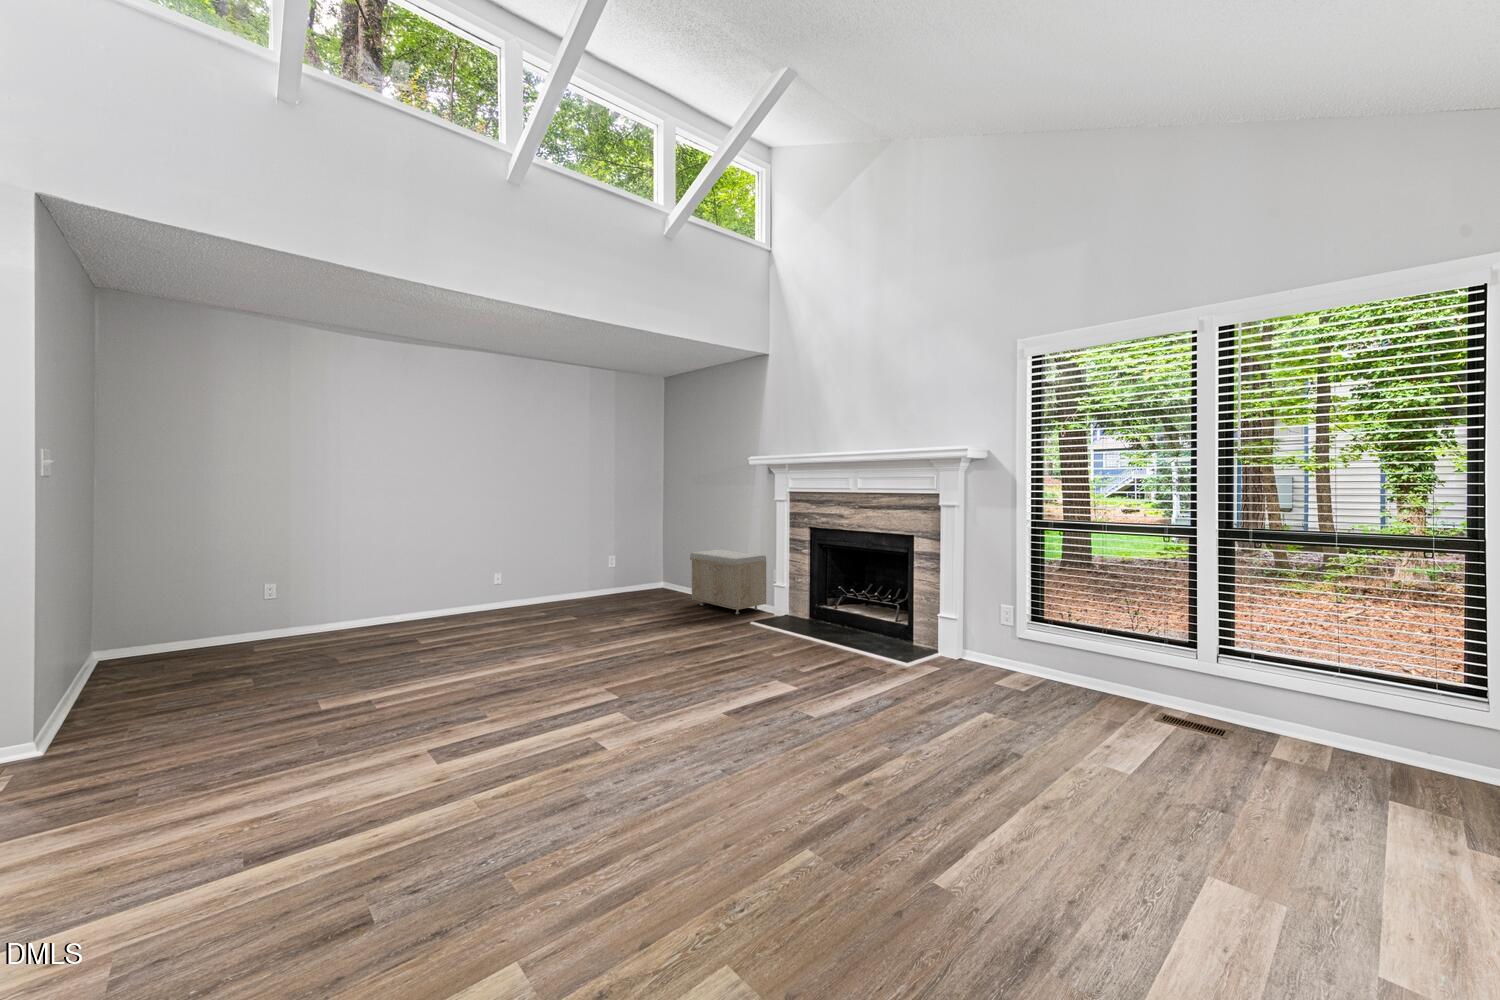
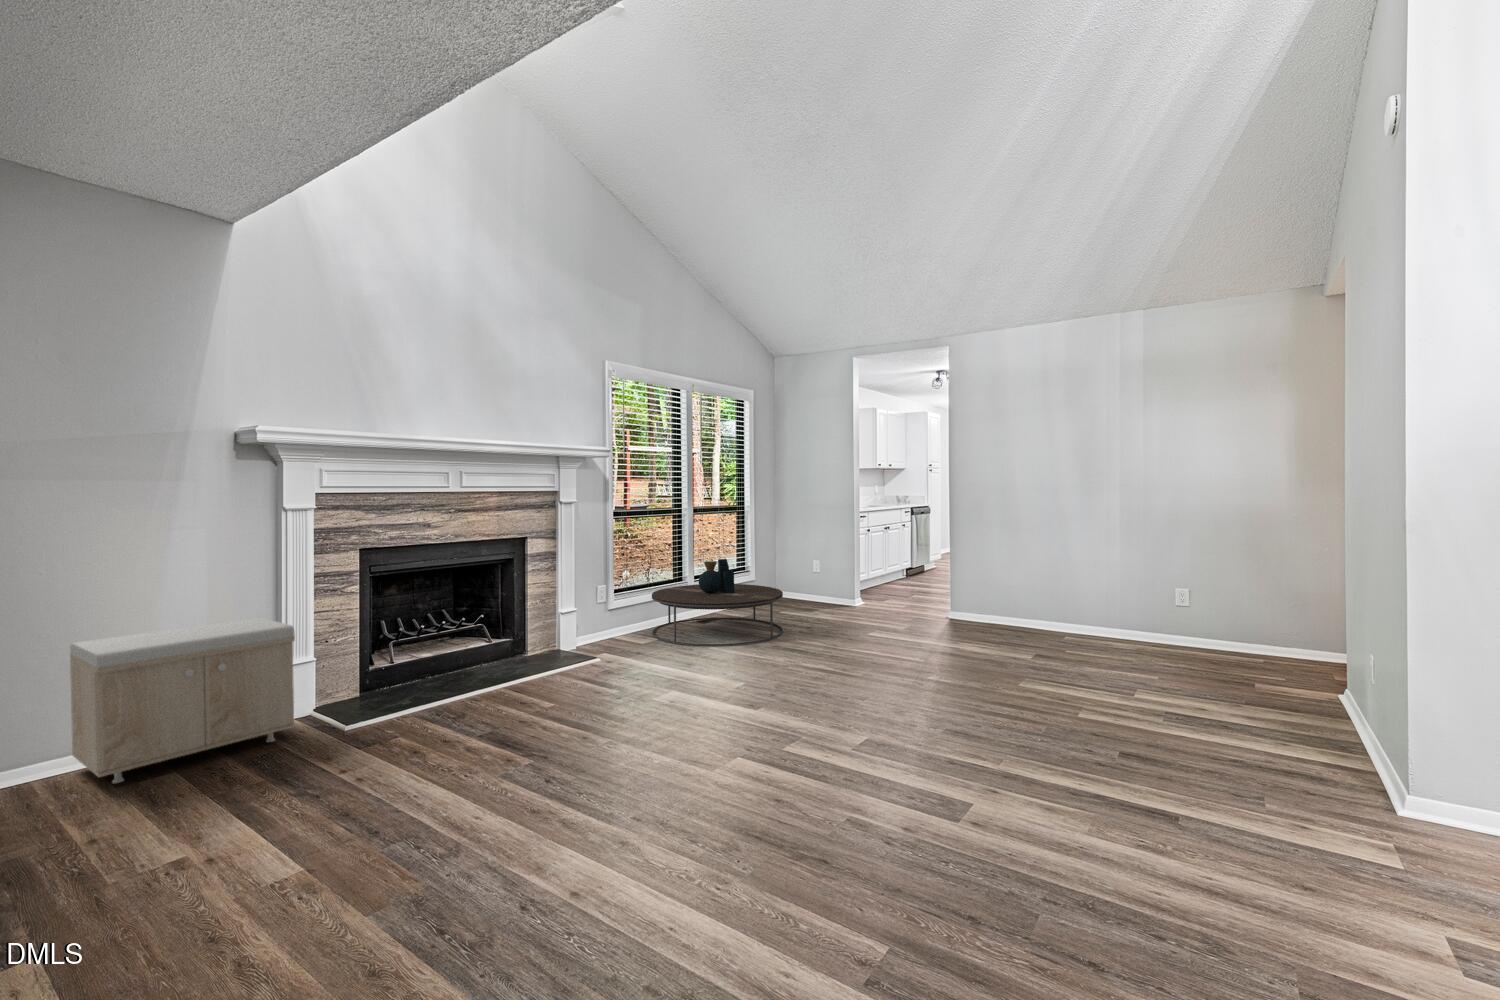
coffee table: none [990,606,1235,769] -> present [652,559,783,646]

